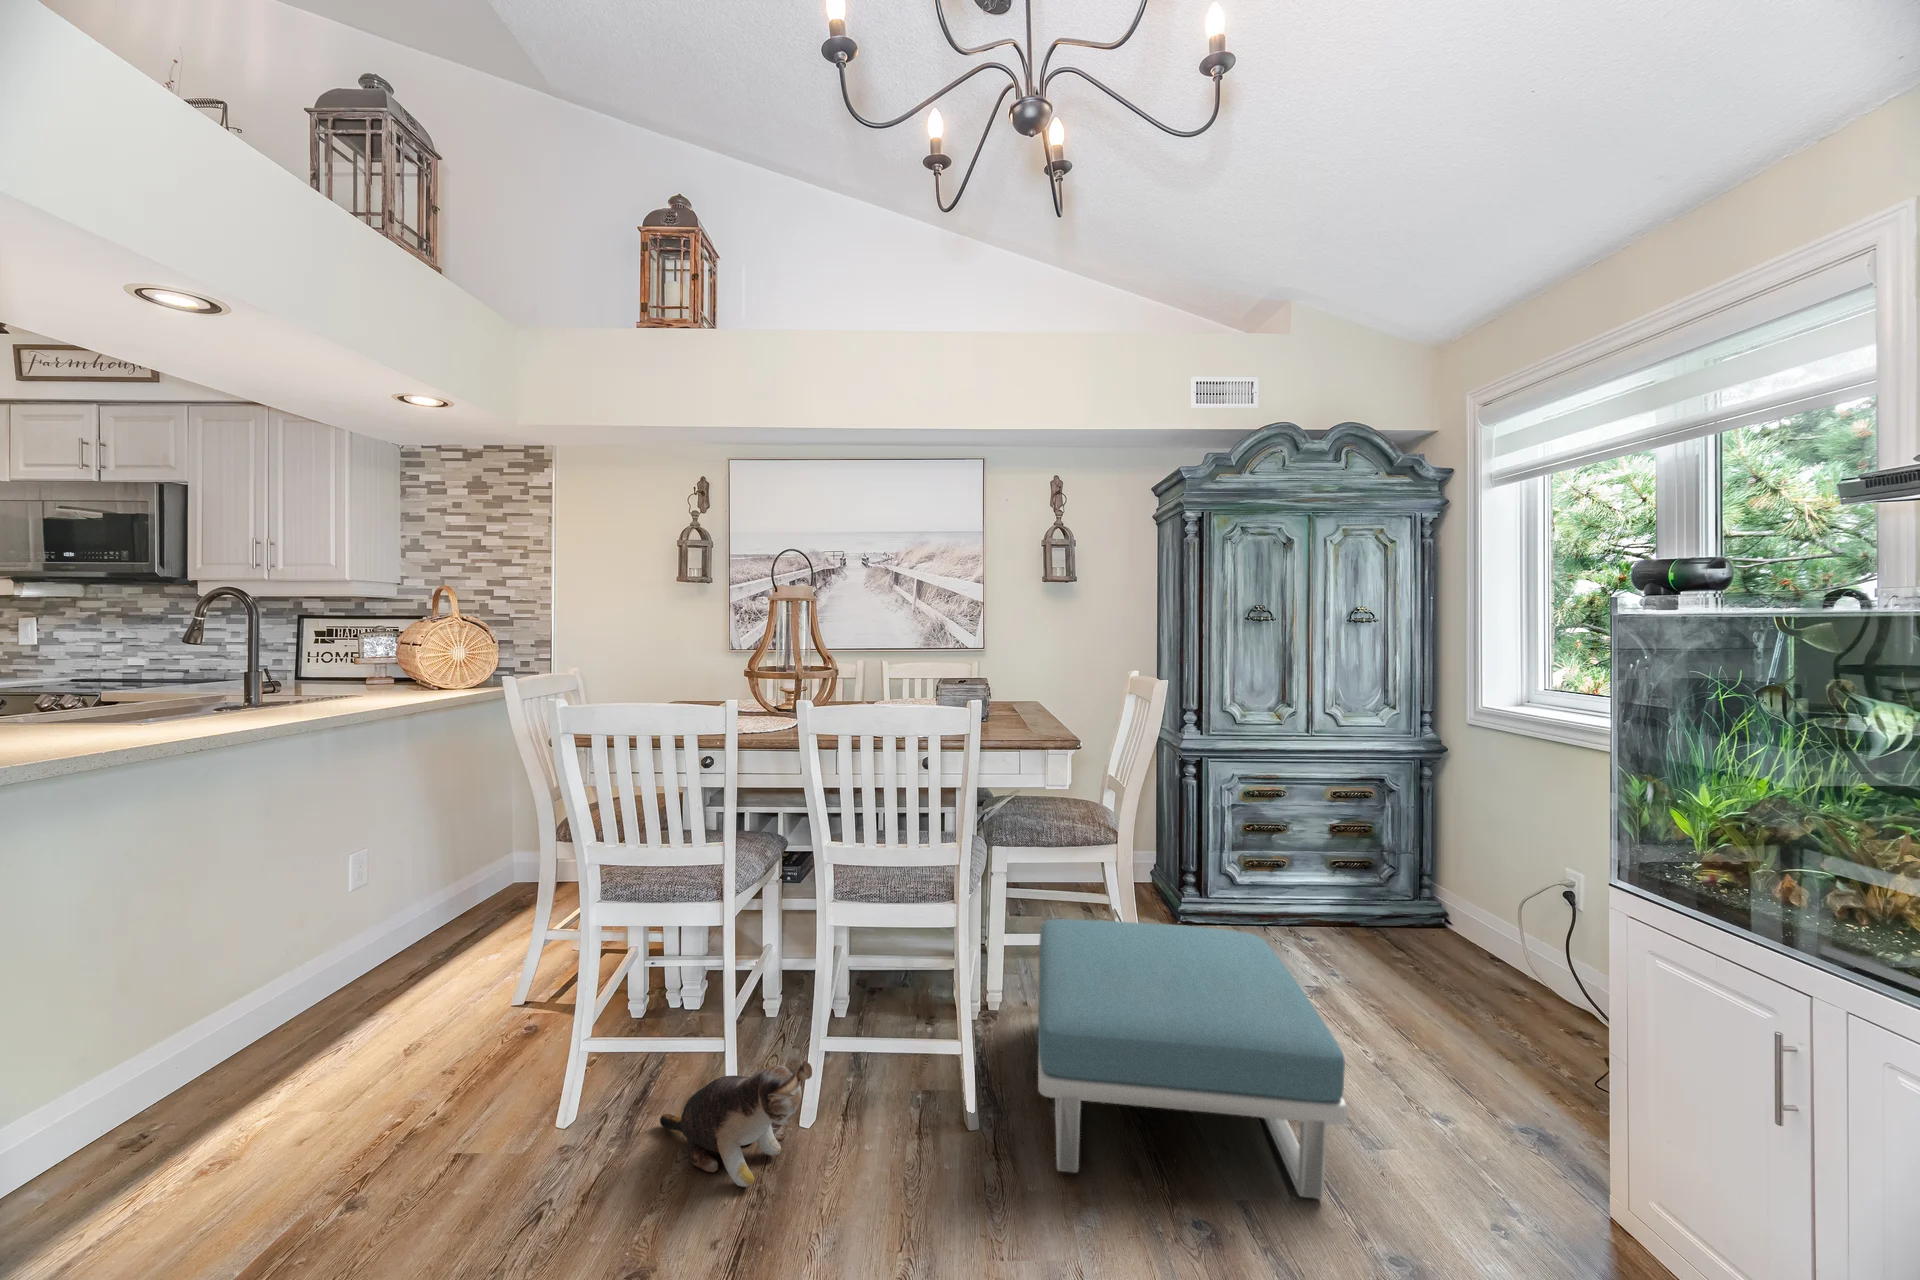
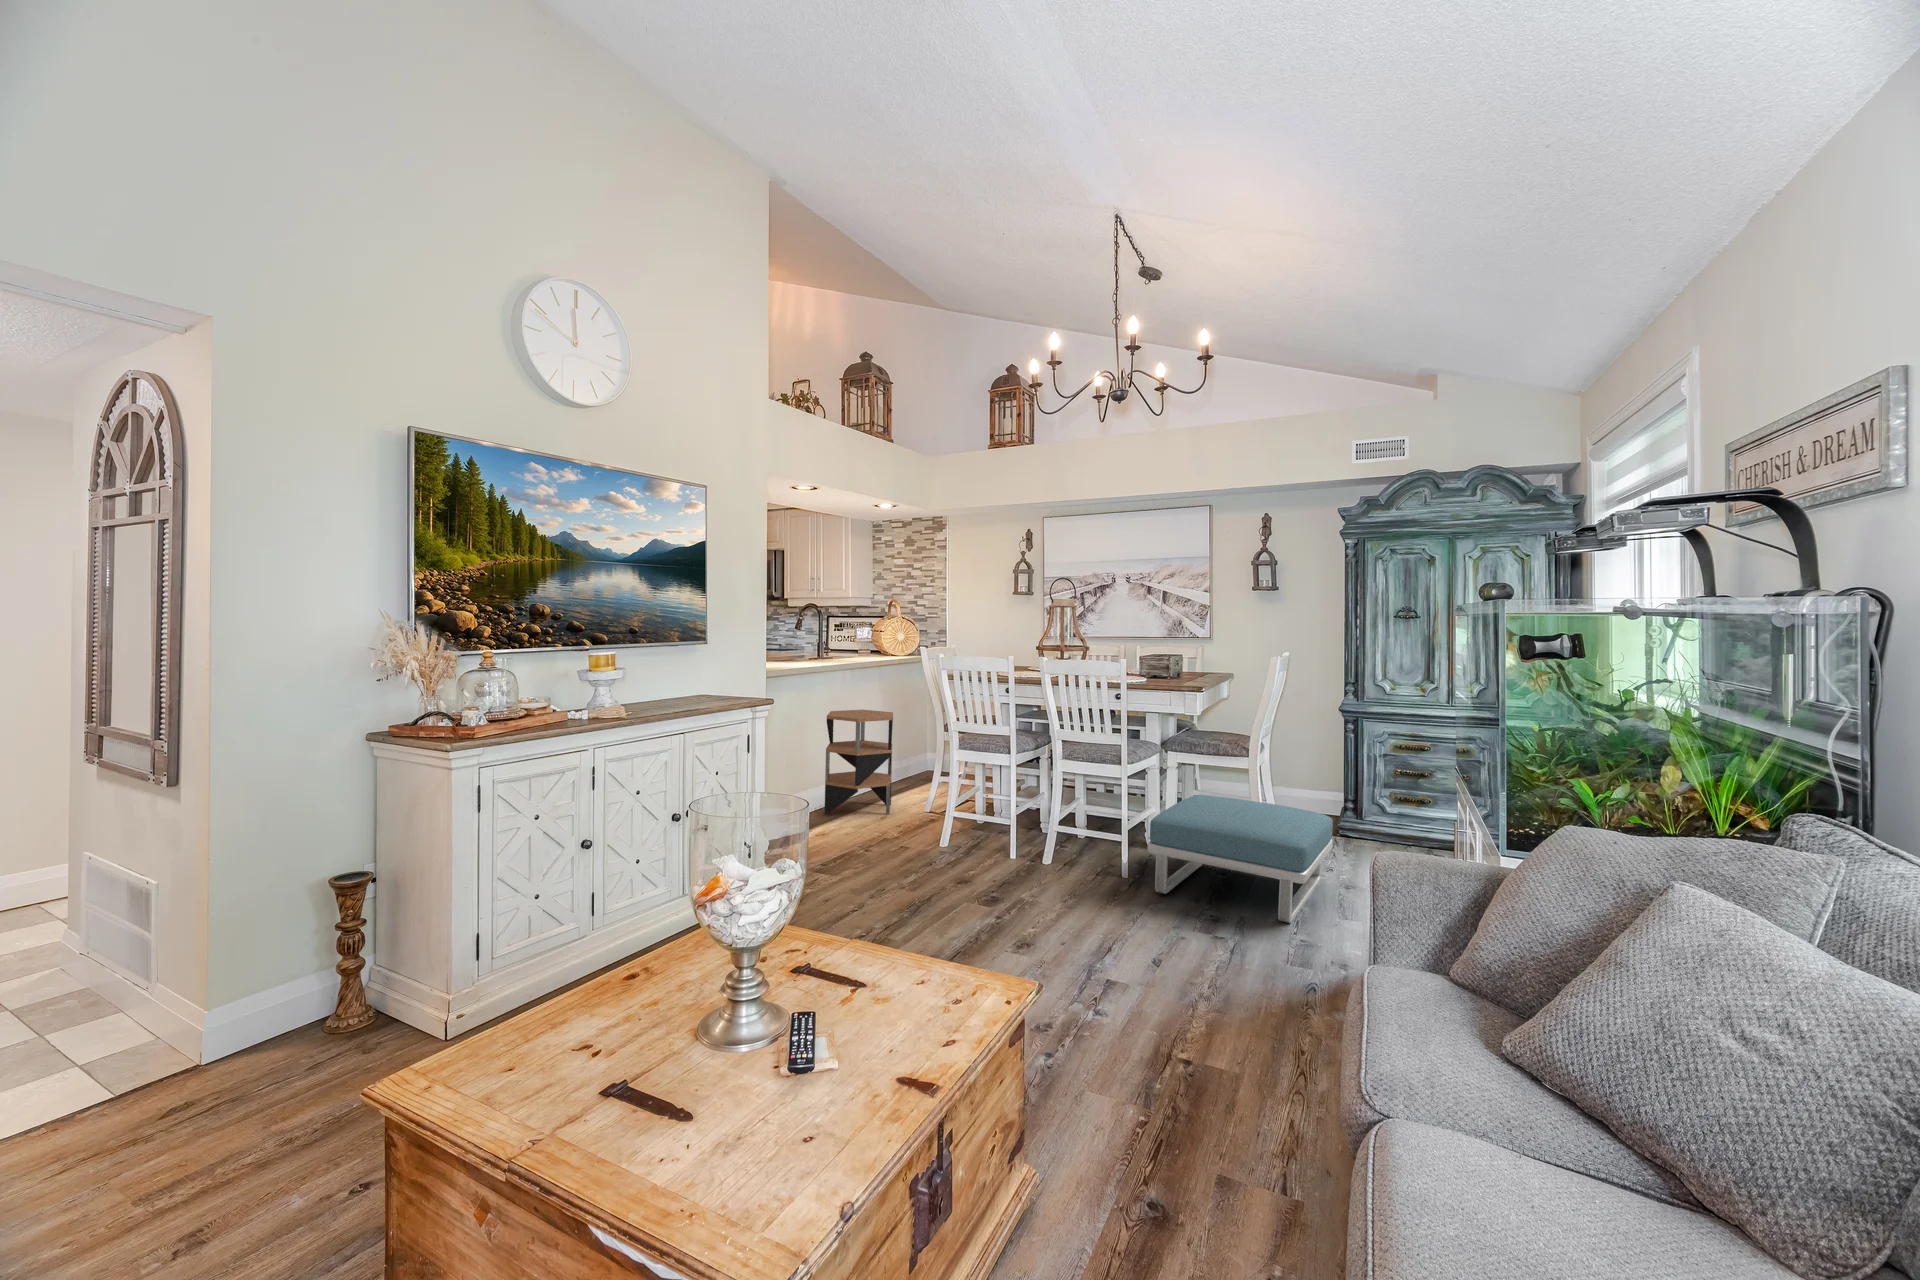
side table: none [254,807,440,1065] -> present [825,710,893,815]
plush toy: present [660,1061,812,1187] -> none [981,821,1041,872]

